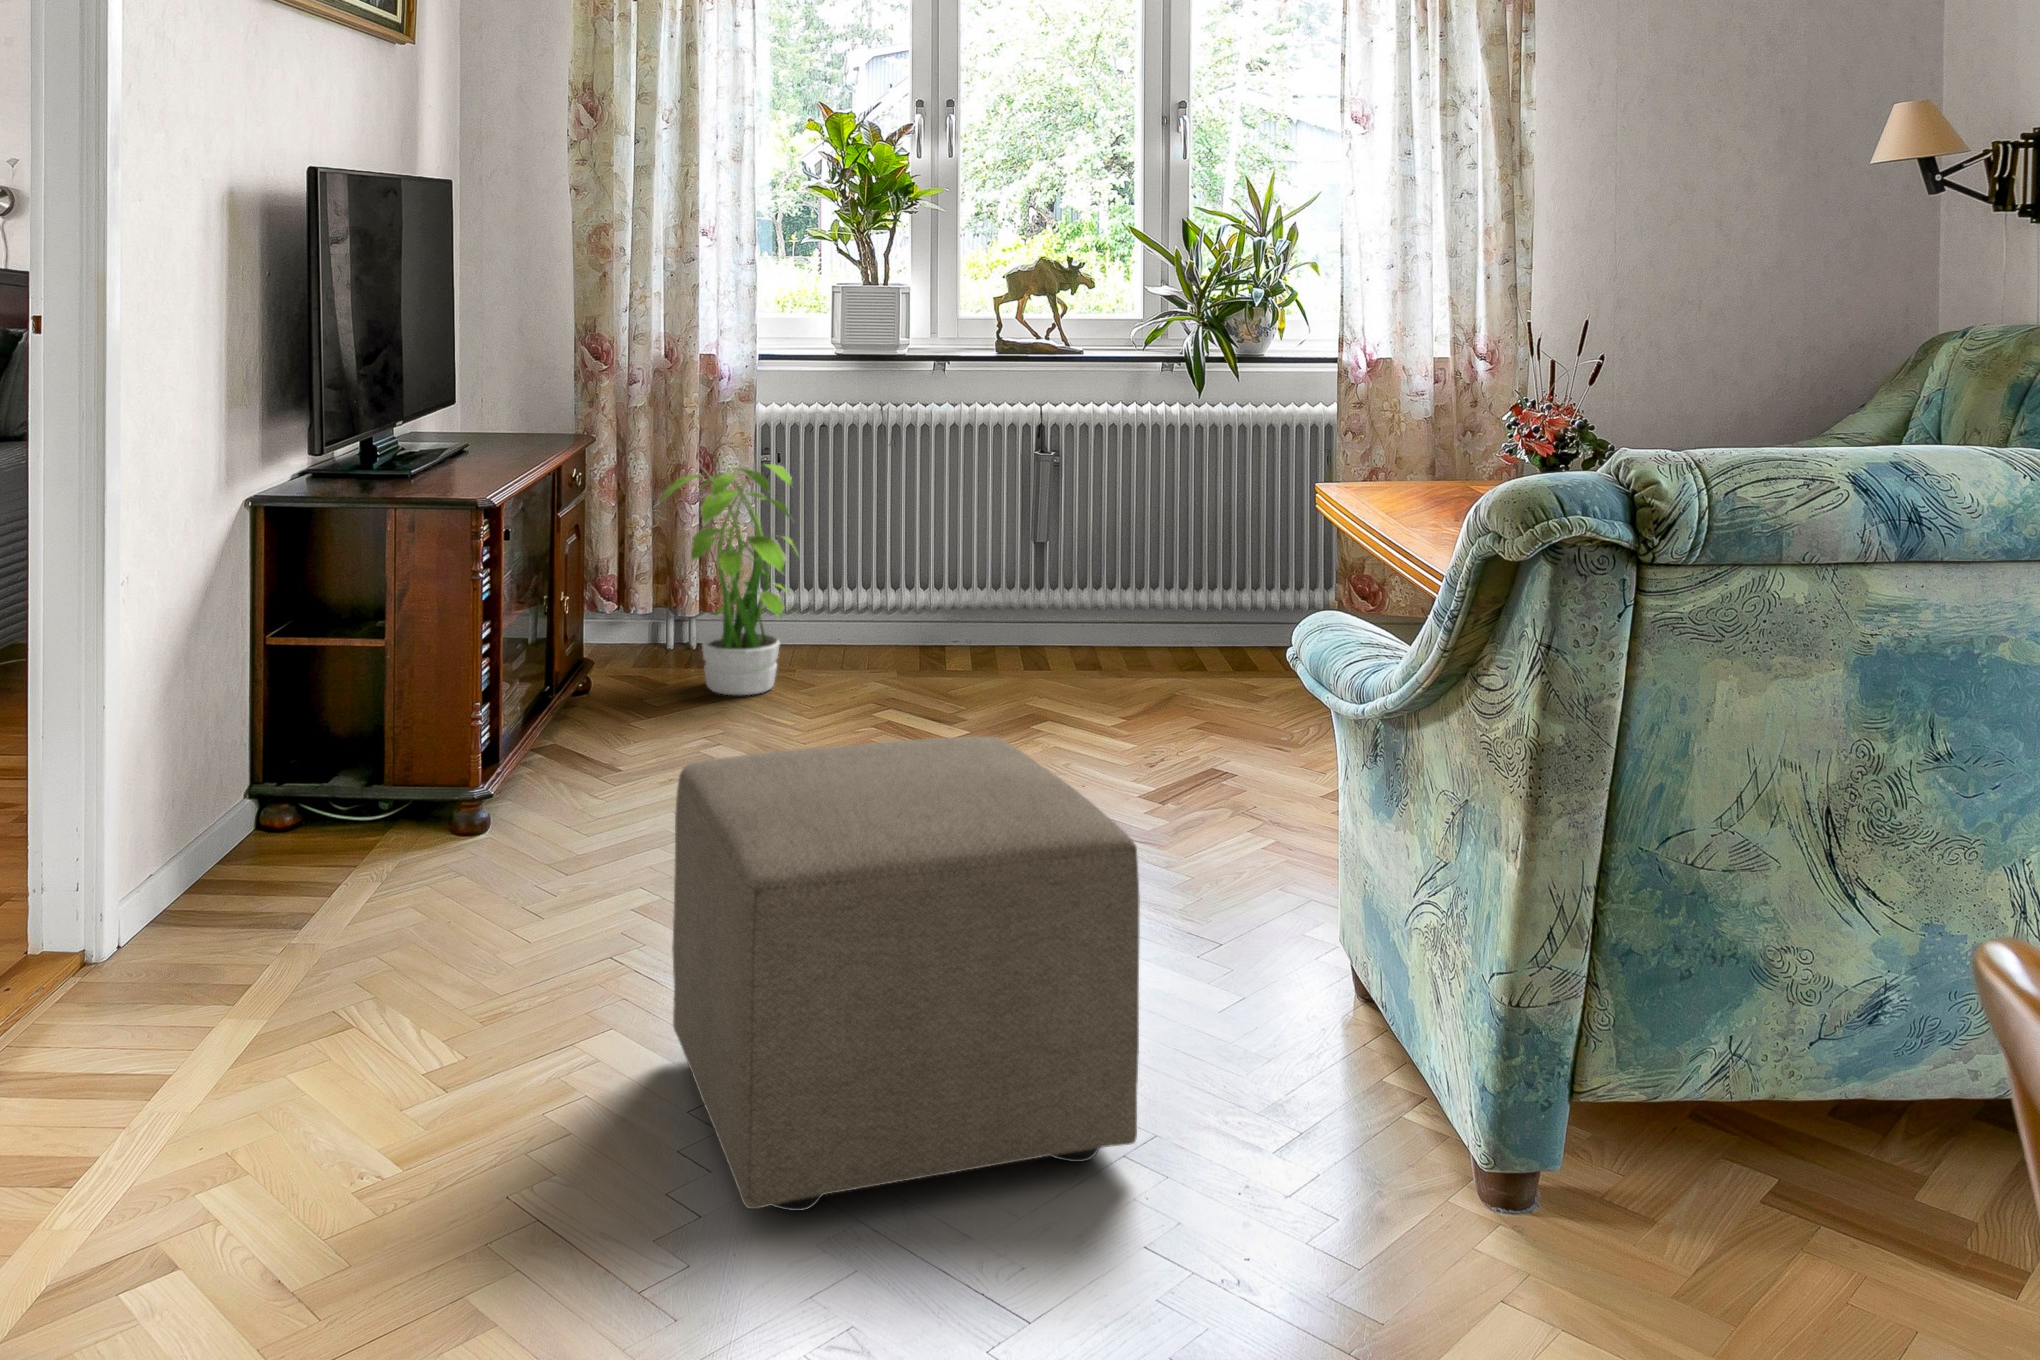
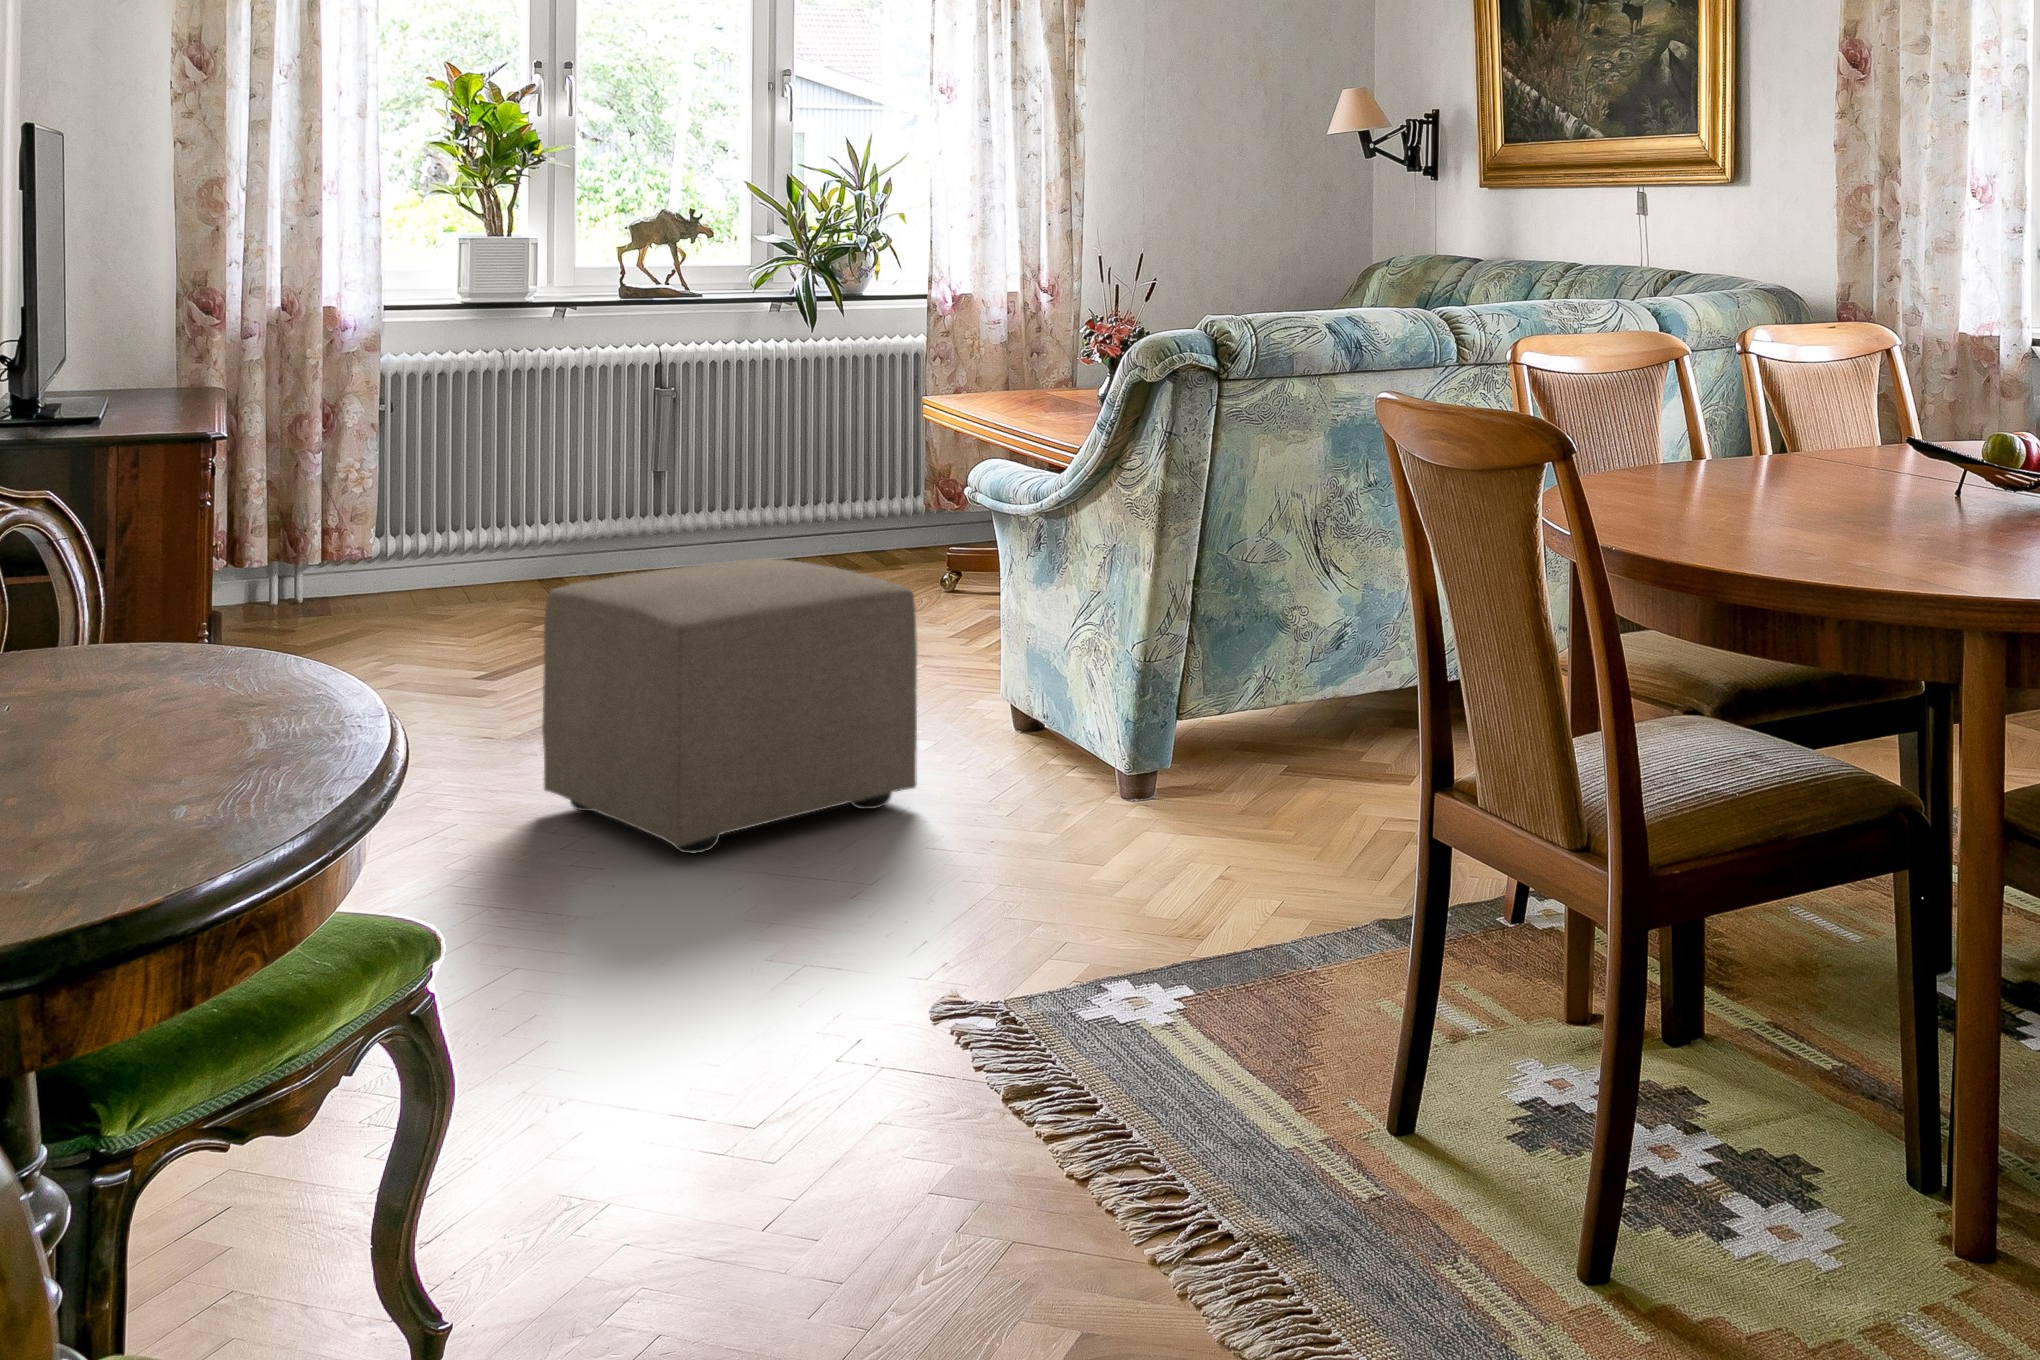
potted plant: present [657,463,799,695] -> none [294,403,450,627]

